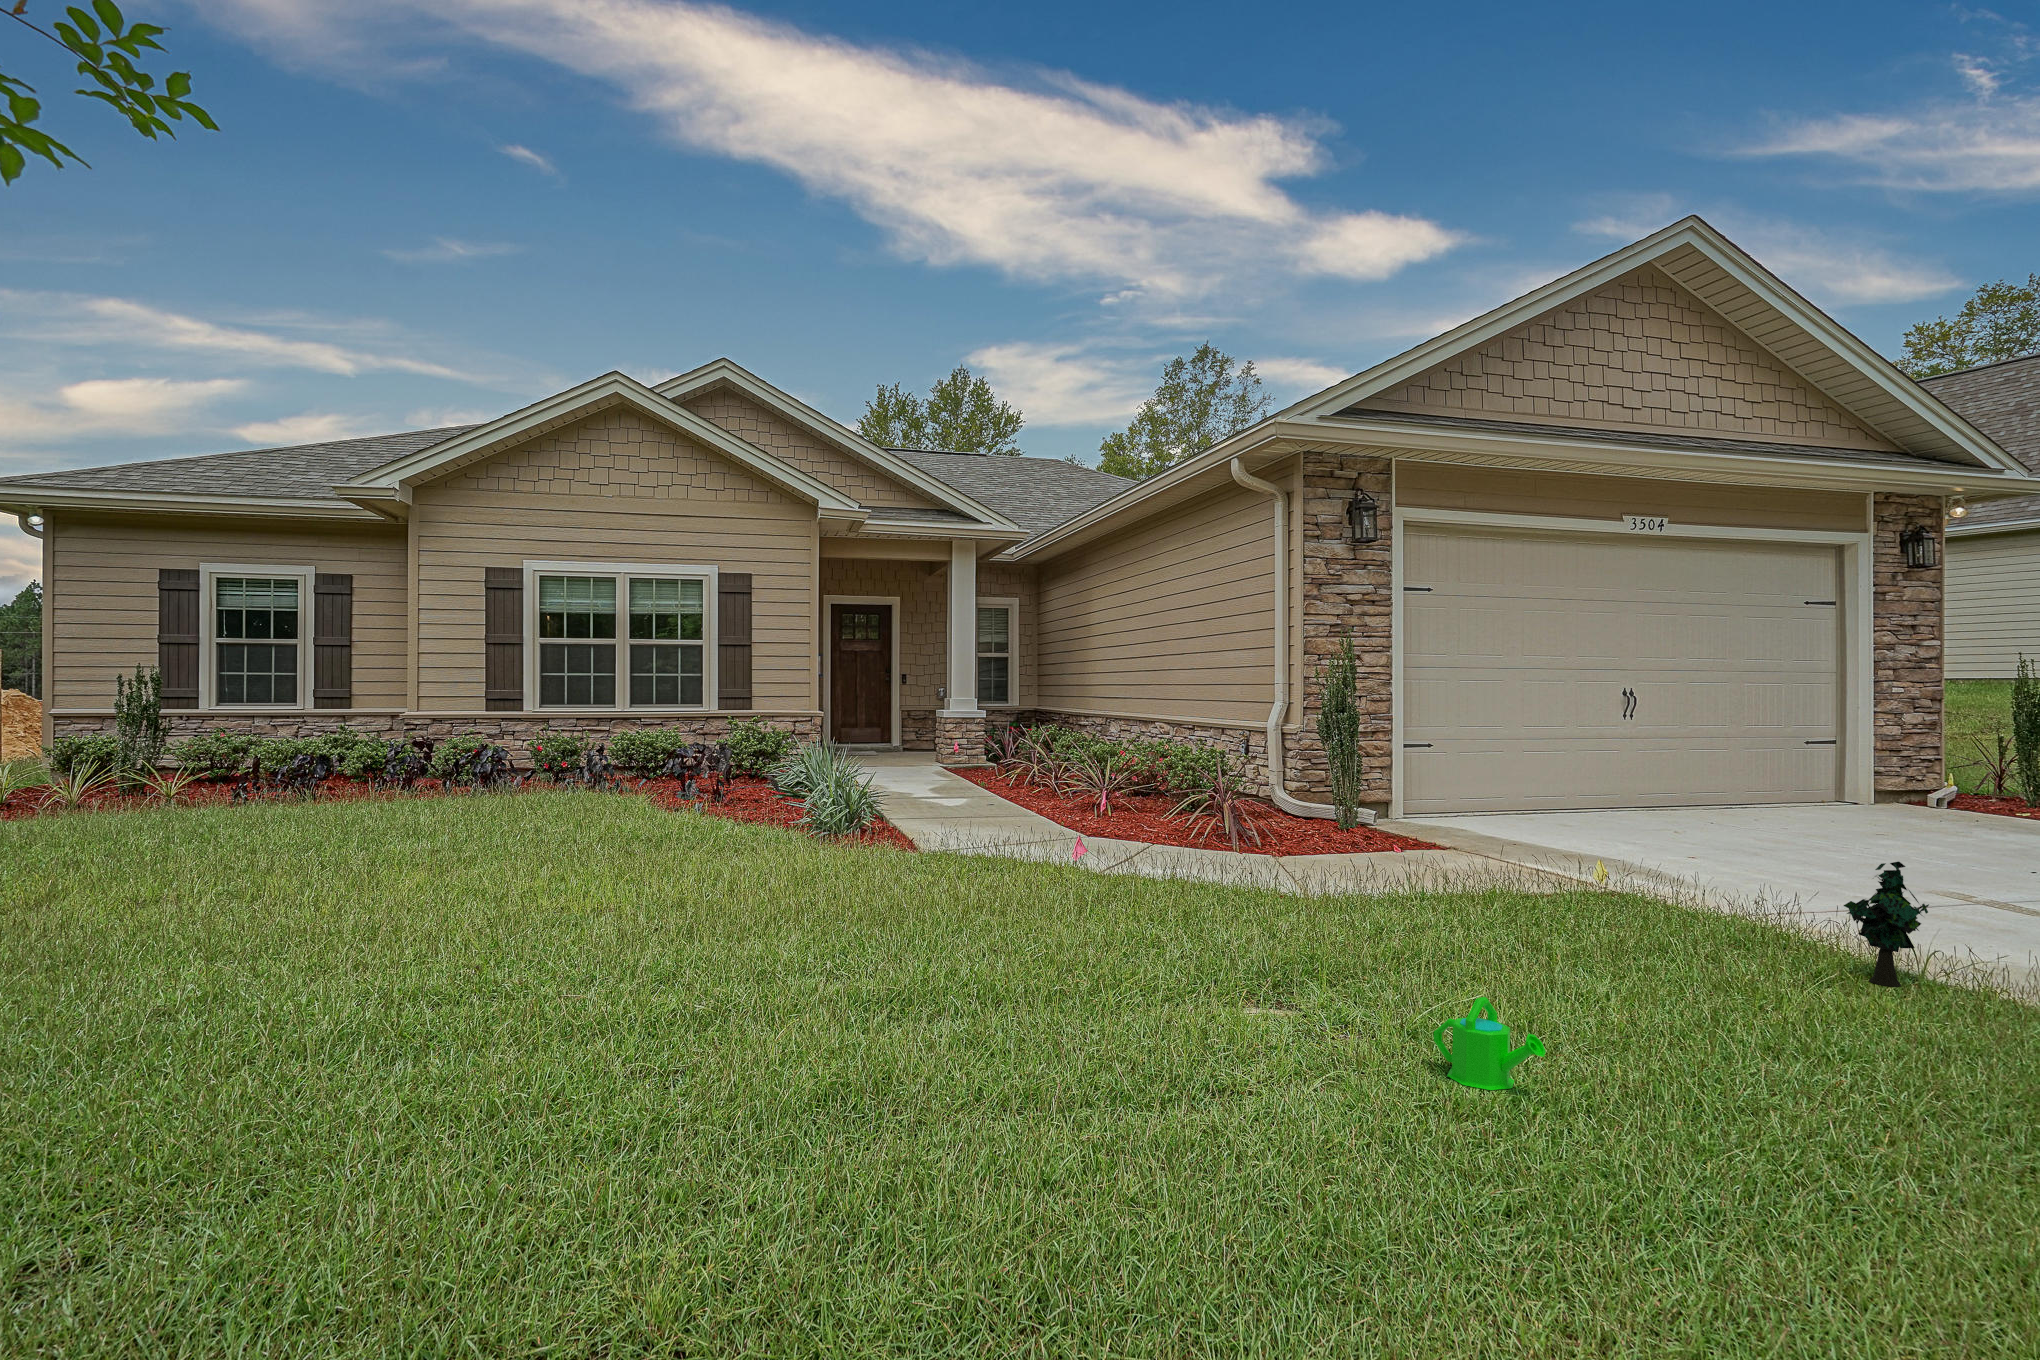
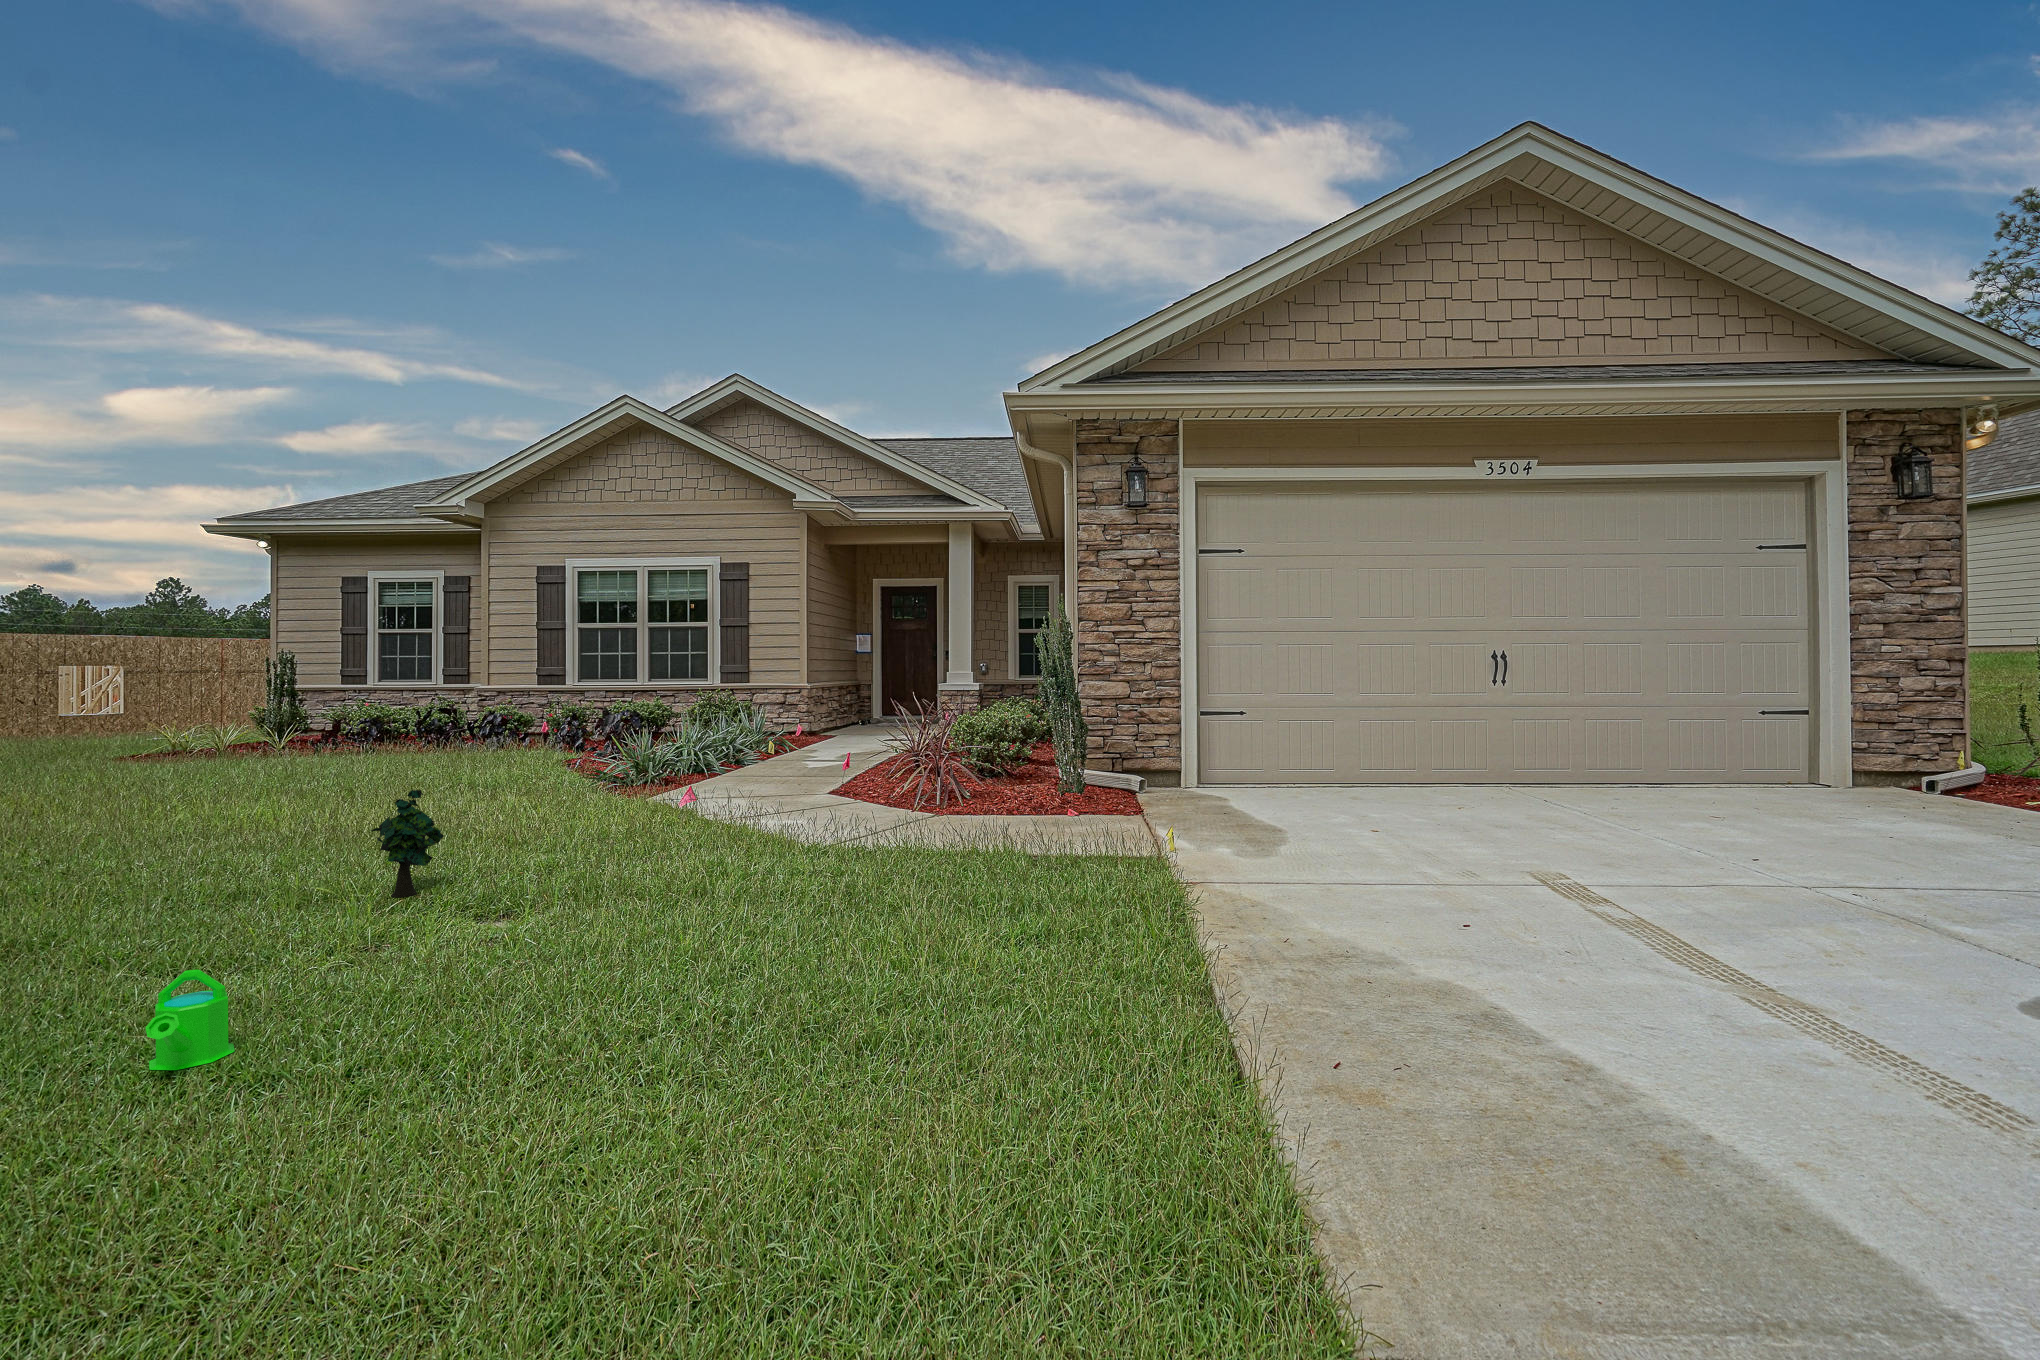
decorative plant: present [1844,862,1929,987] -> present [371,790,444,898]

